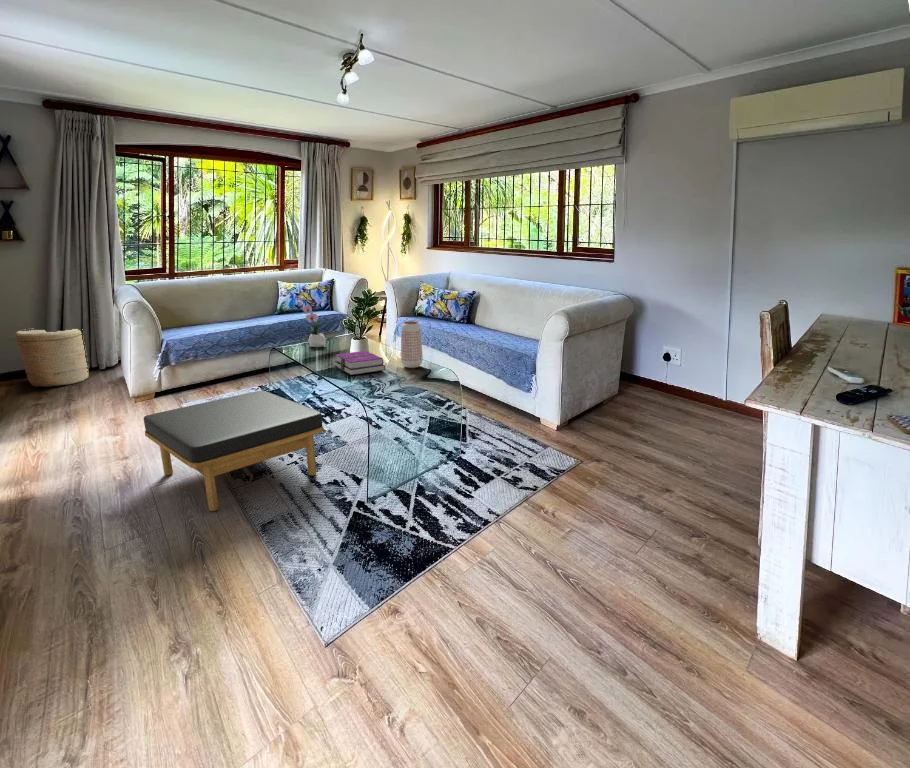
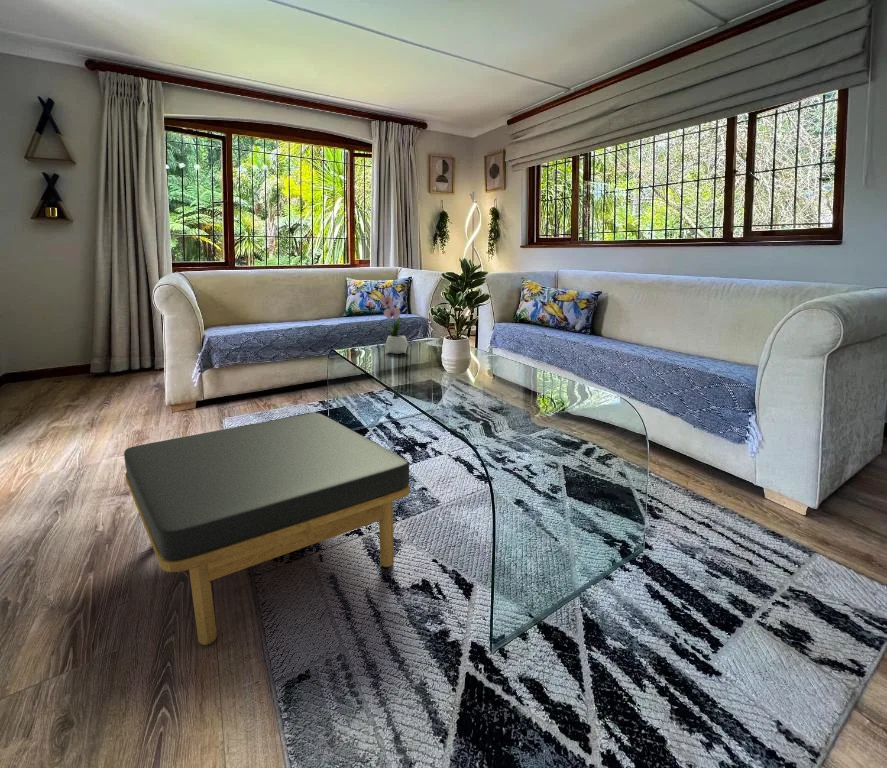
vase: present [401,321,423,368] -> none [521,320,553,390]
woven basket: present [15,329,88,387] -> none [50,318,133,388]
hardback book: present [334,351,386,375] -> none [422,361,500,396]

